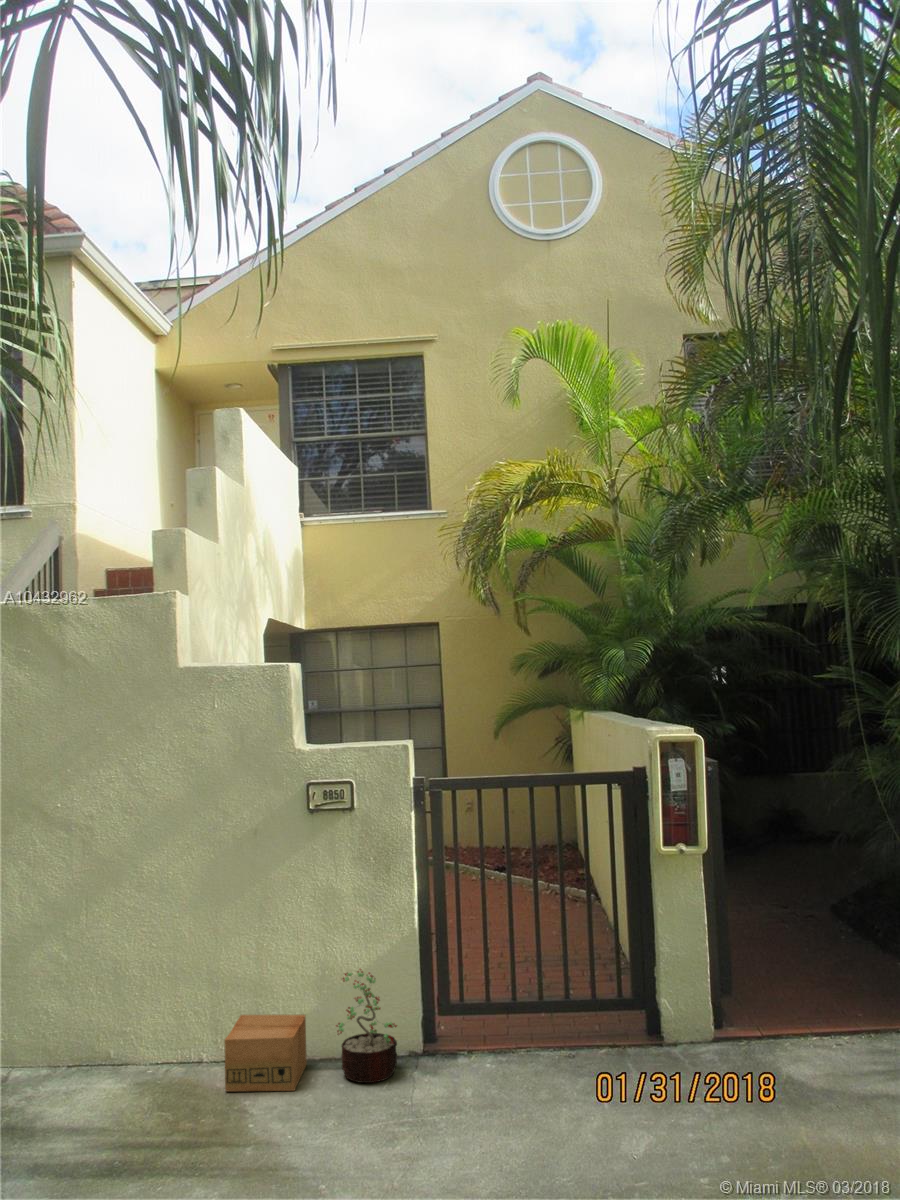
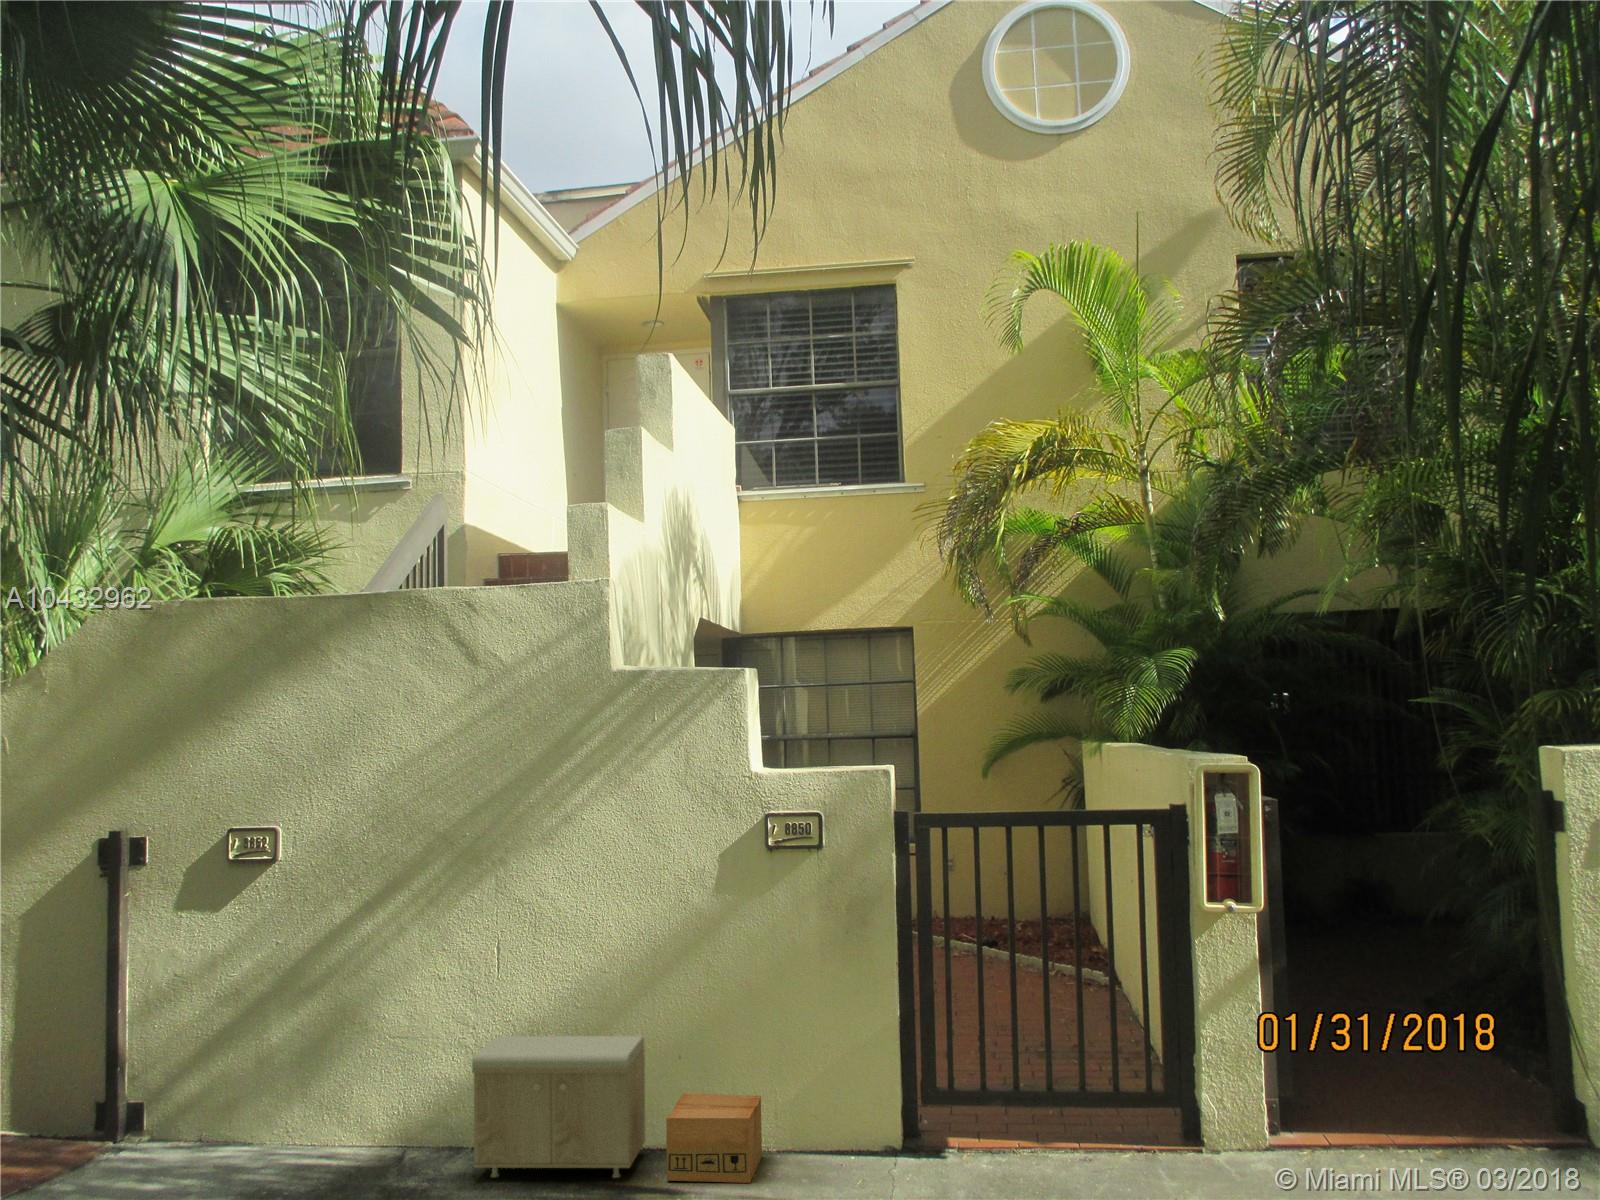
storage bench: none [60,968,211,1094] -> present [472,1036,646,1178]
decorative plant: present [336,969,397,1083] -> none [797,1040,875,1178]

